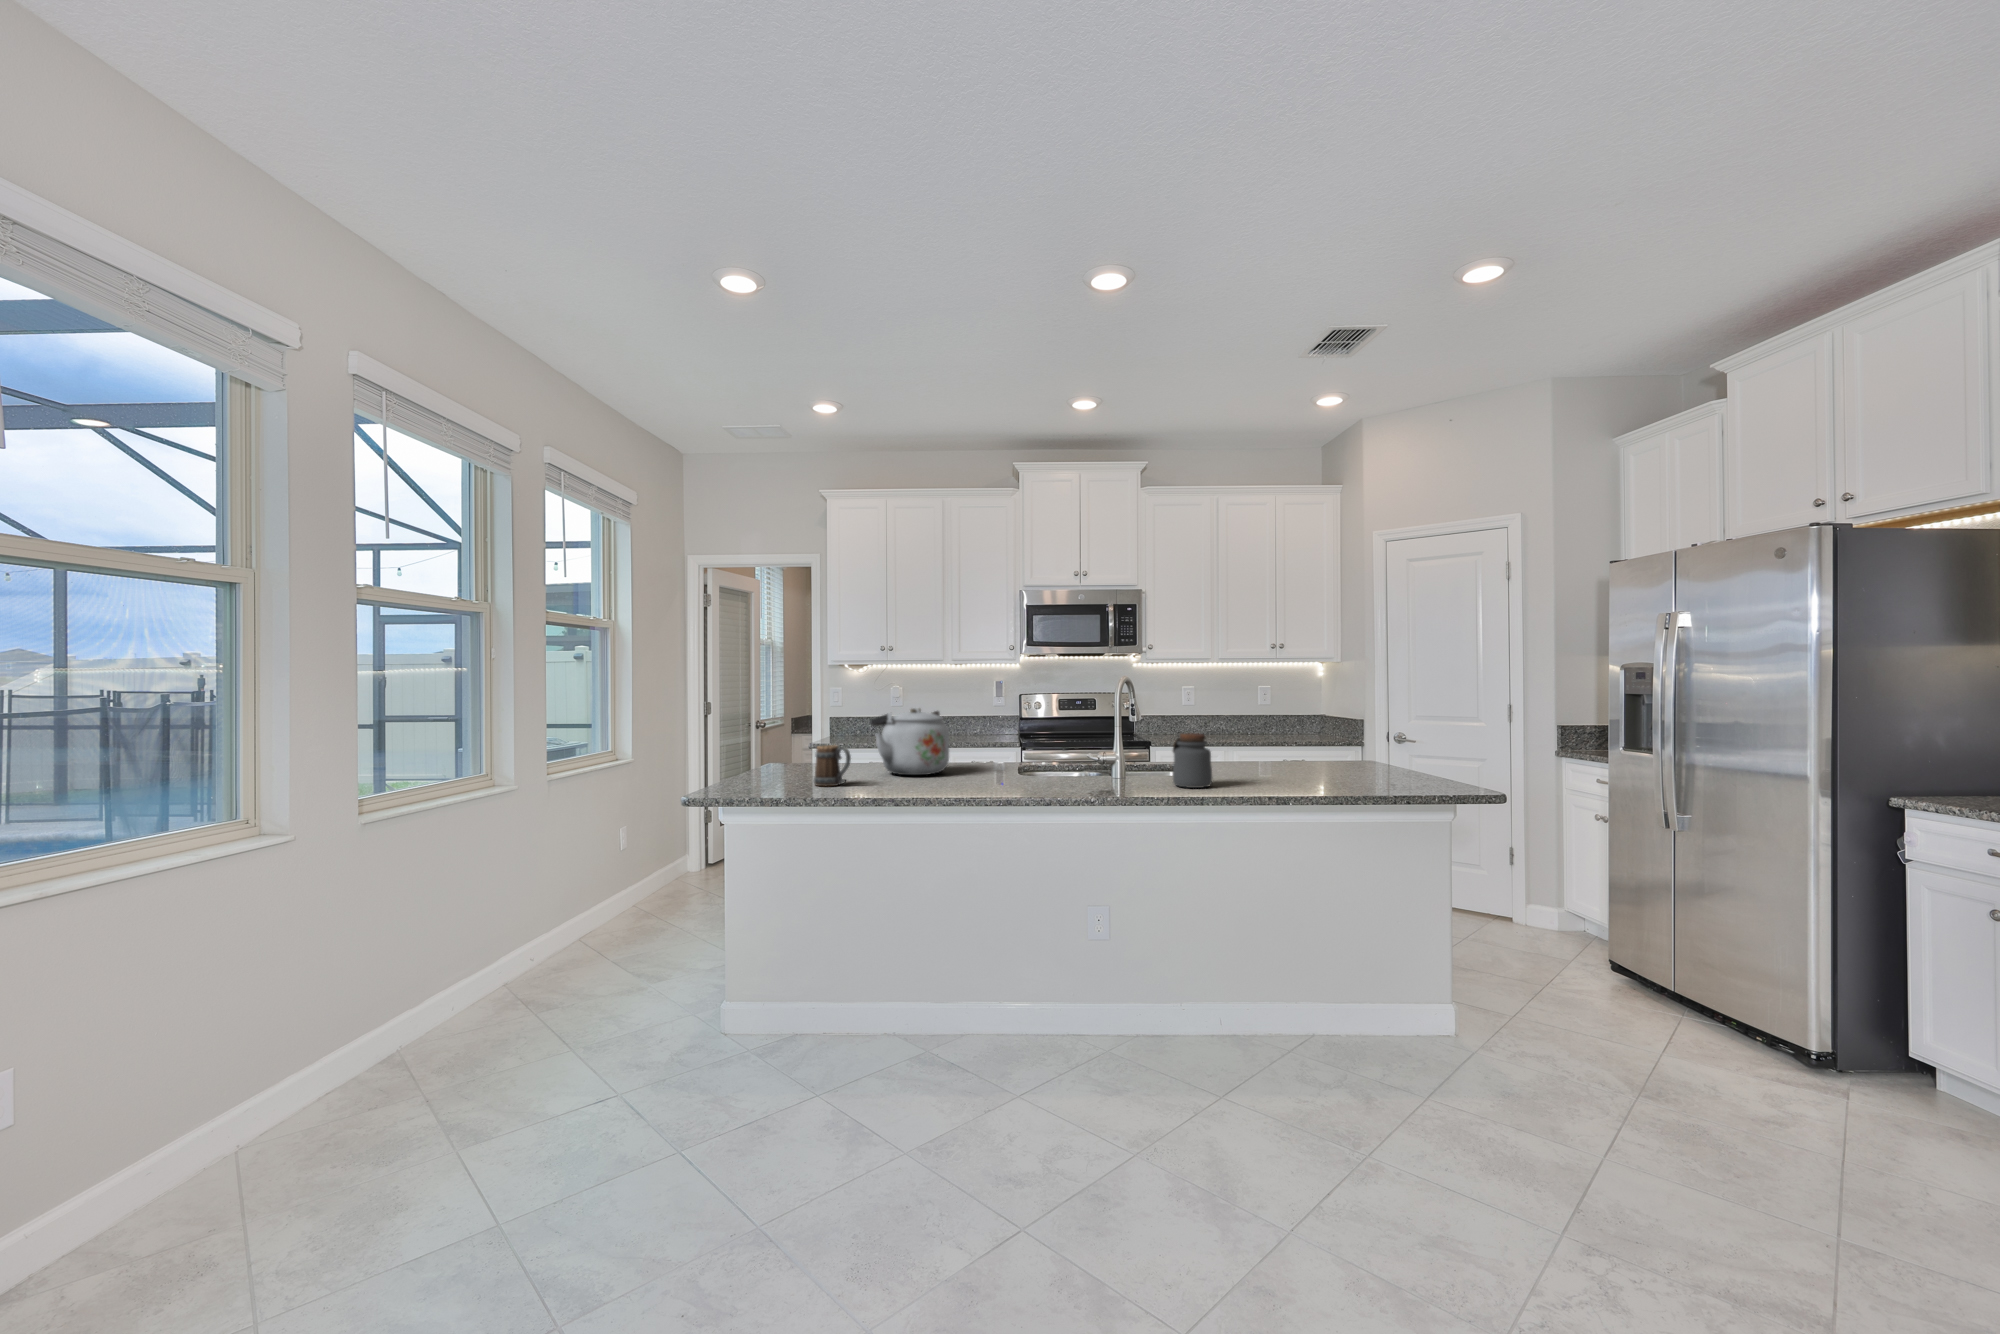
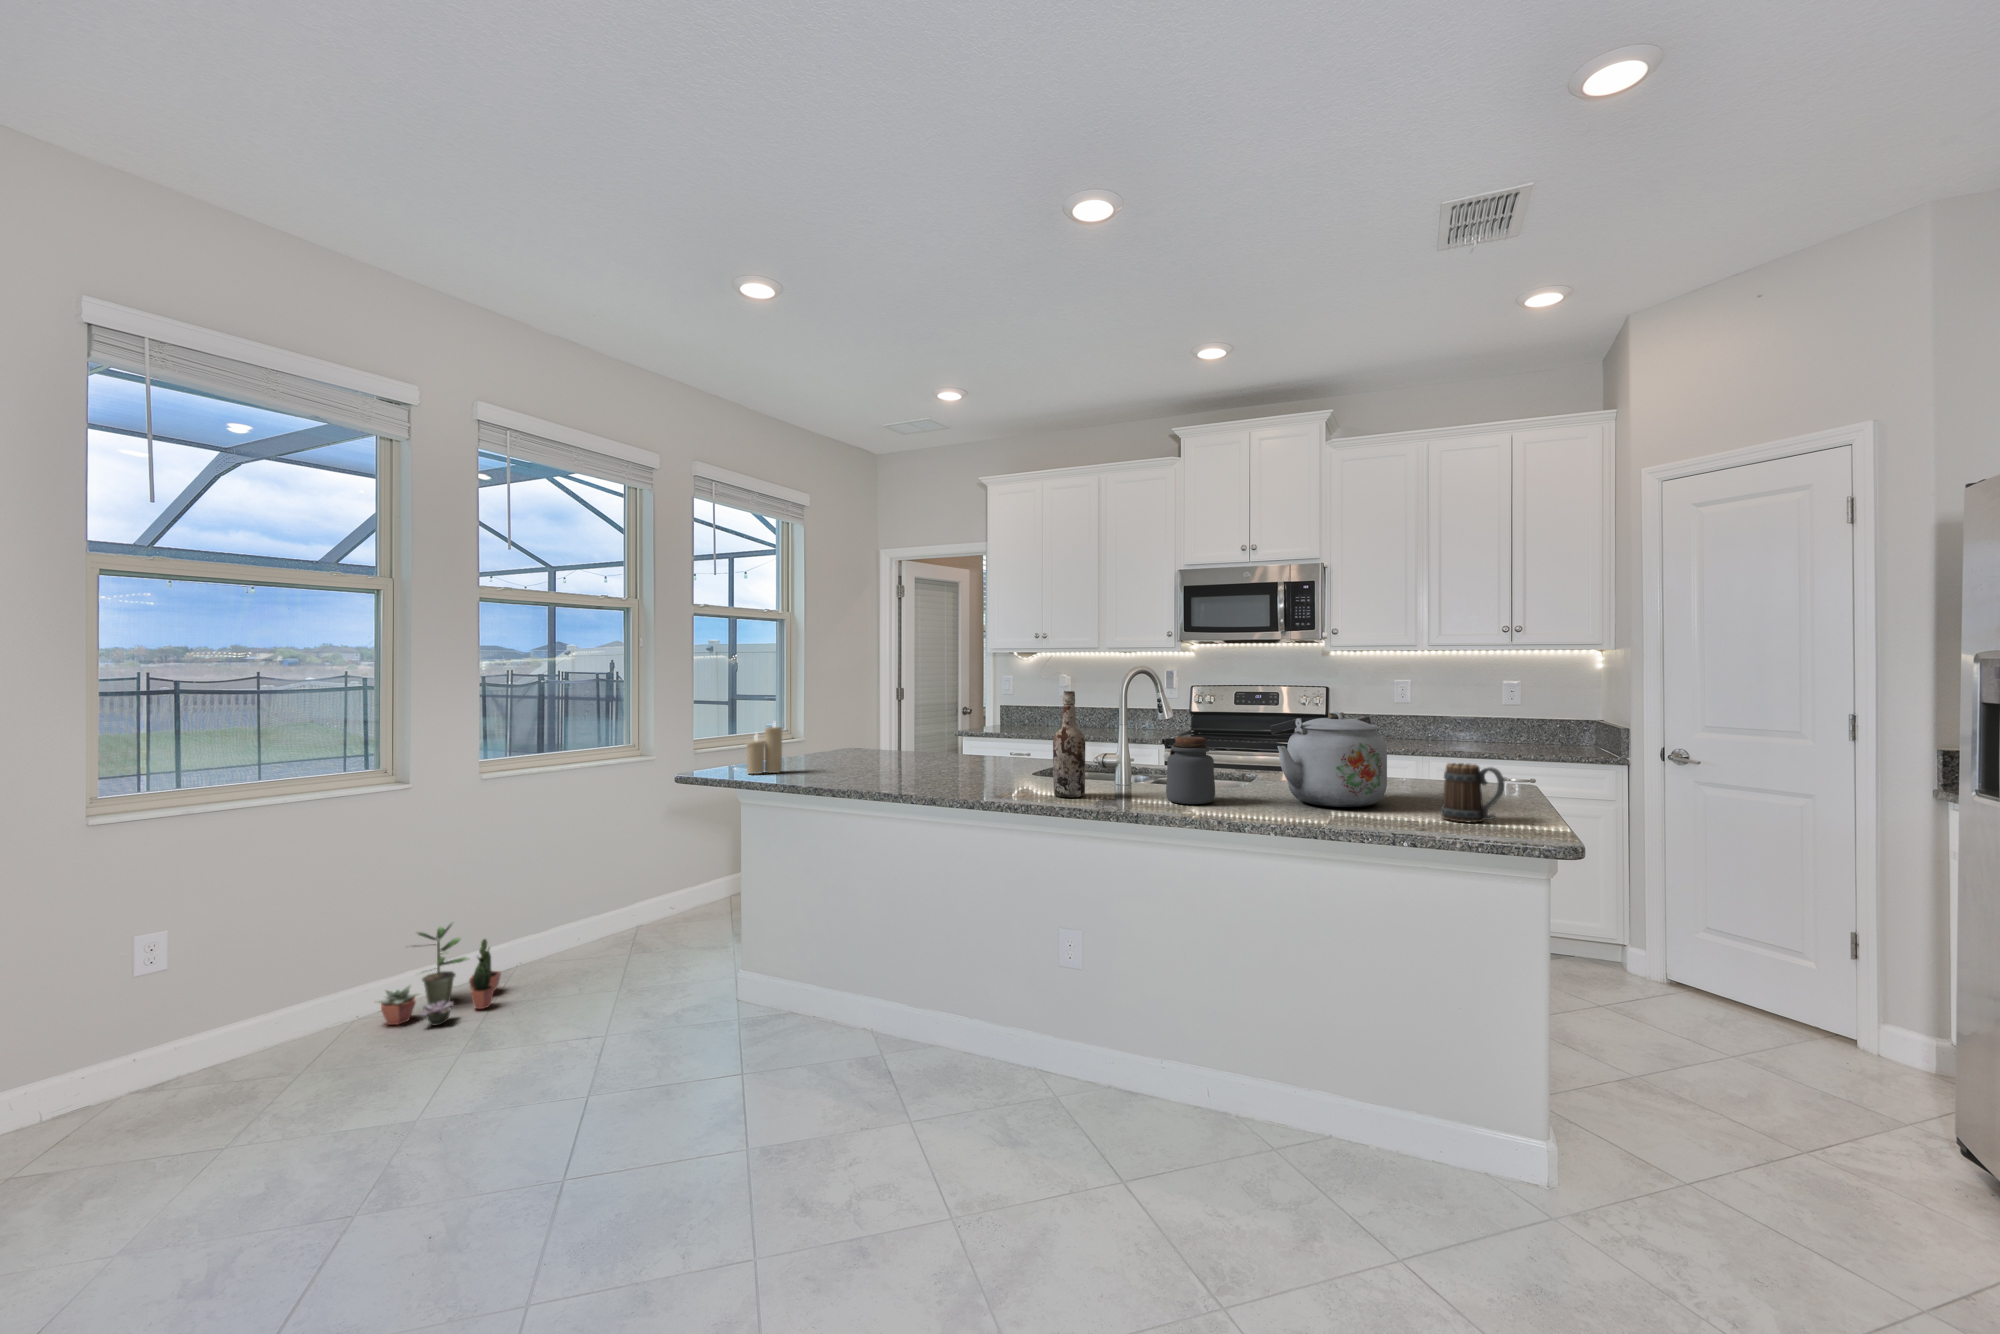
wine bottle: none [1081,698,1109,789] -> present [1053,691,1085,797]
kettle: present [870,708,949,775] -> present [1270,711,1387,807]
candle: none [748,734,782,789] -> present [747,722,782,774]
mug: present [814,745,851,786] -> present [1441,763,1504,822]
potted plant: none [273,995,422,1136] -> present [377,924,501,1026]

